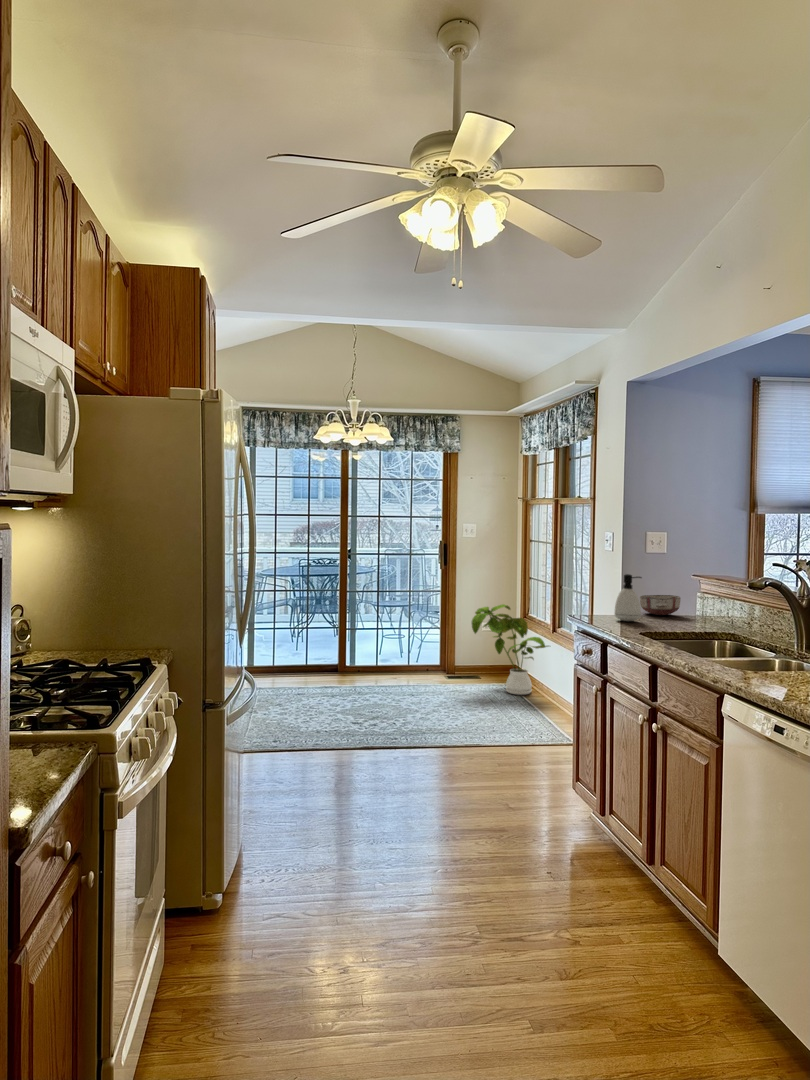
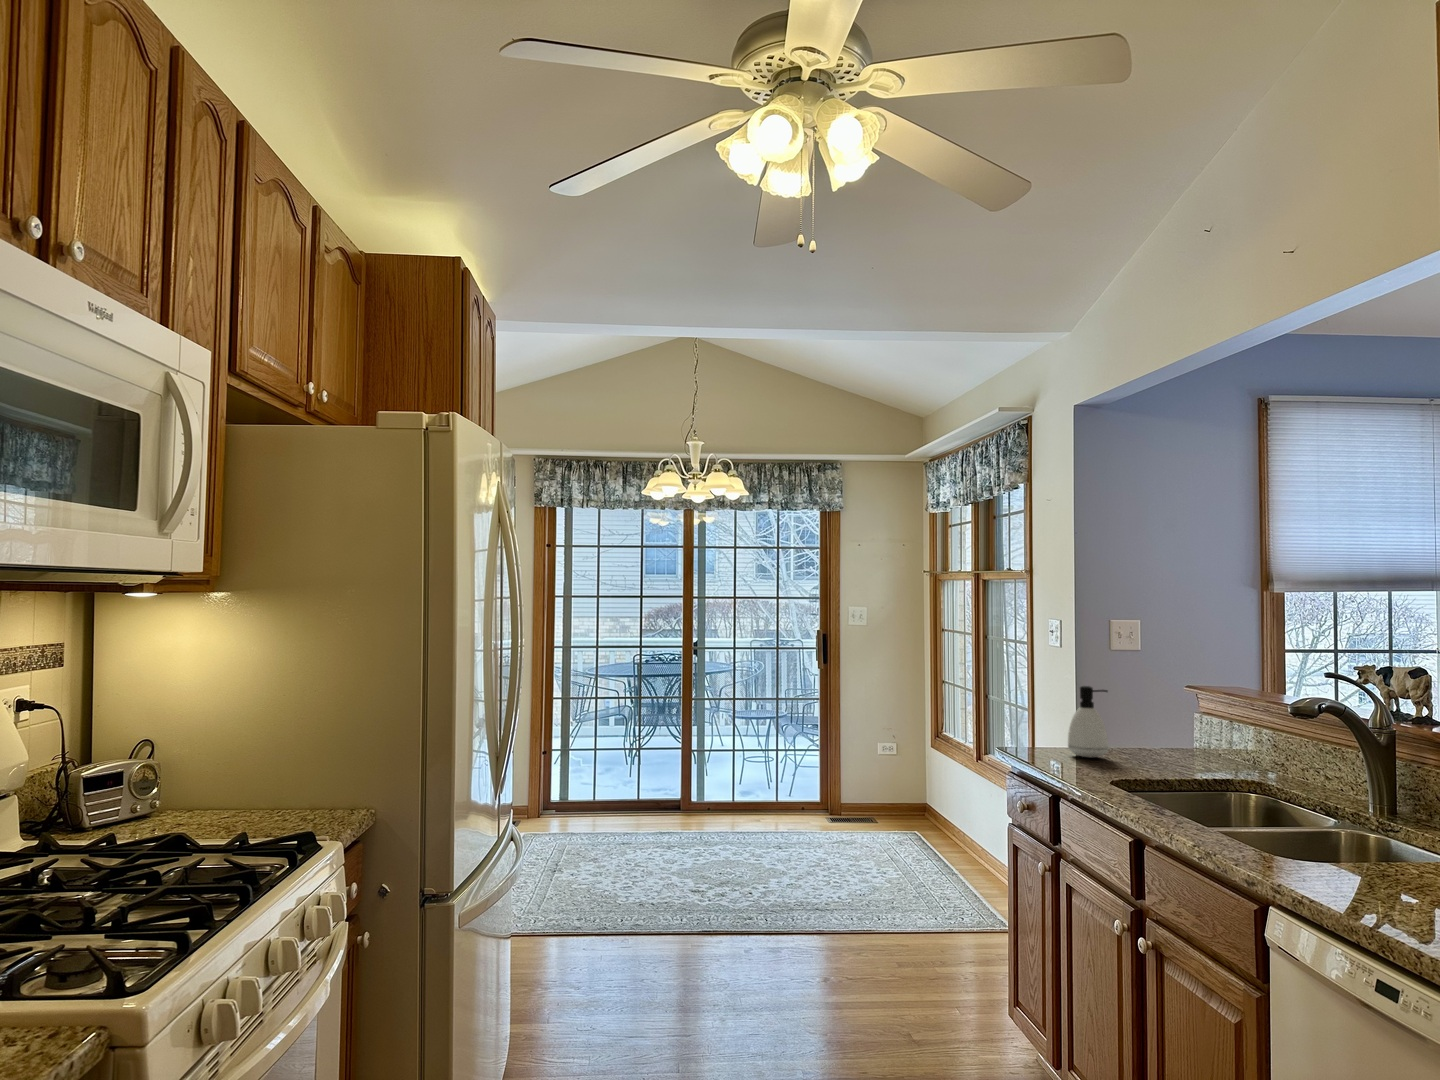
ceramic bowl: present [640,595,681,615] -> none [1105,715,1168,746]
house plant: present [472,604,548,695] -> none [861,720,976,851]

